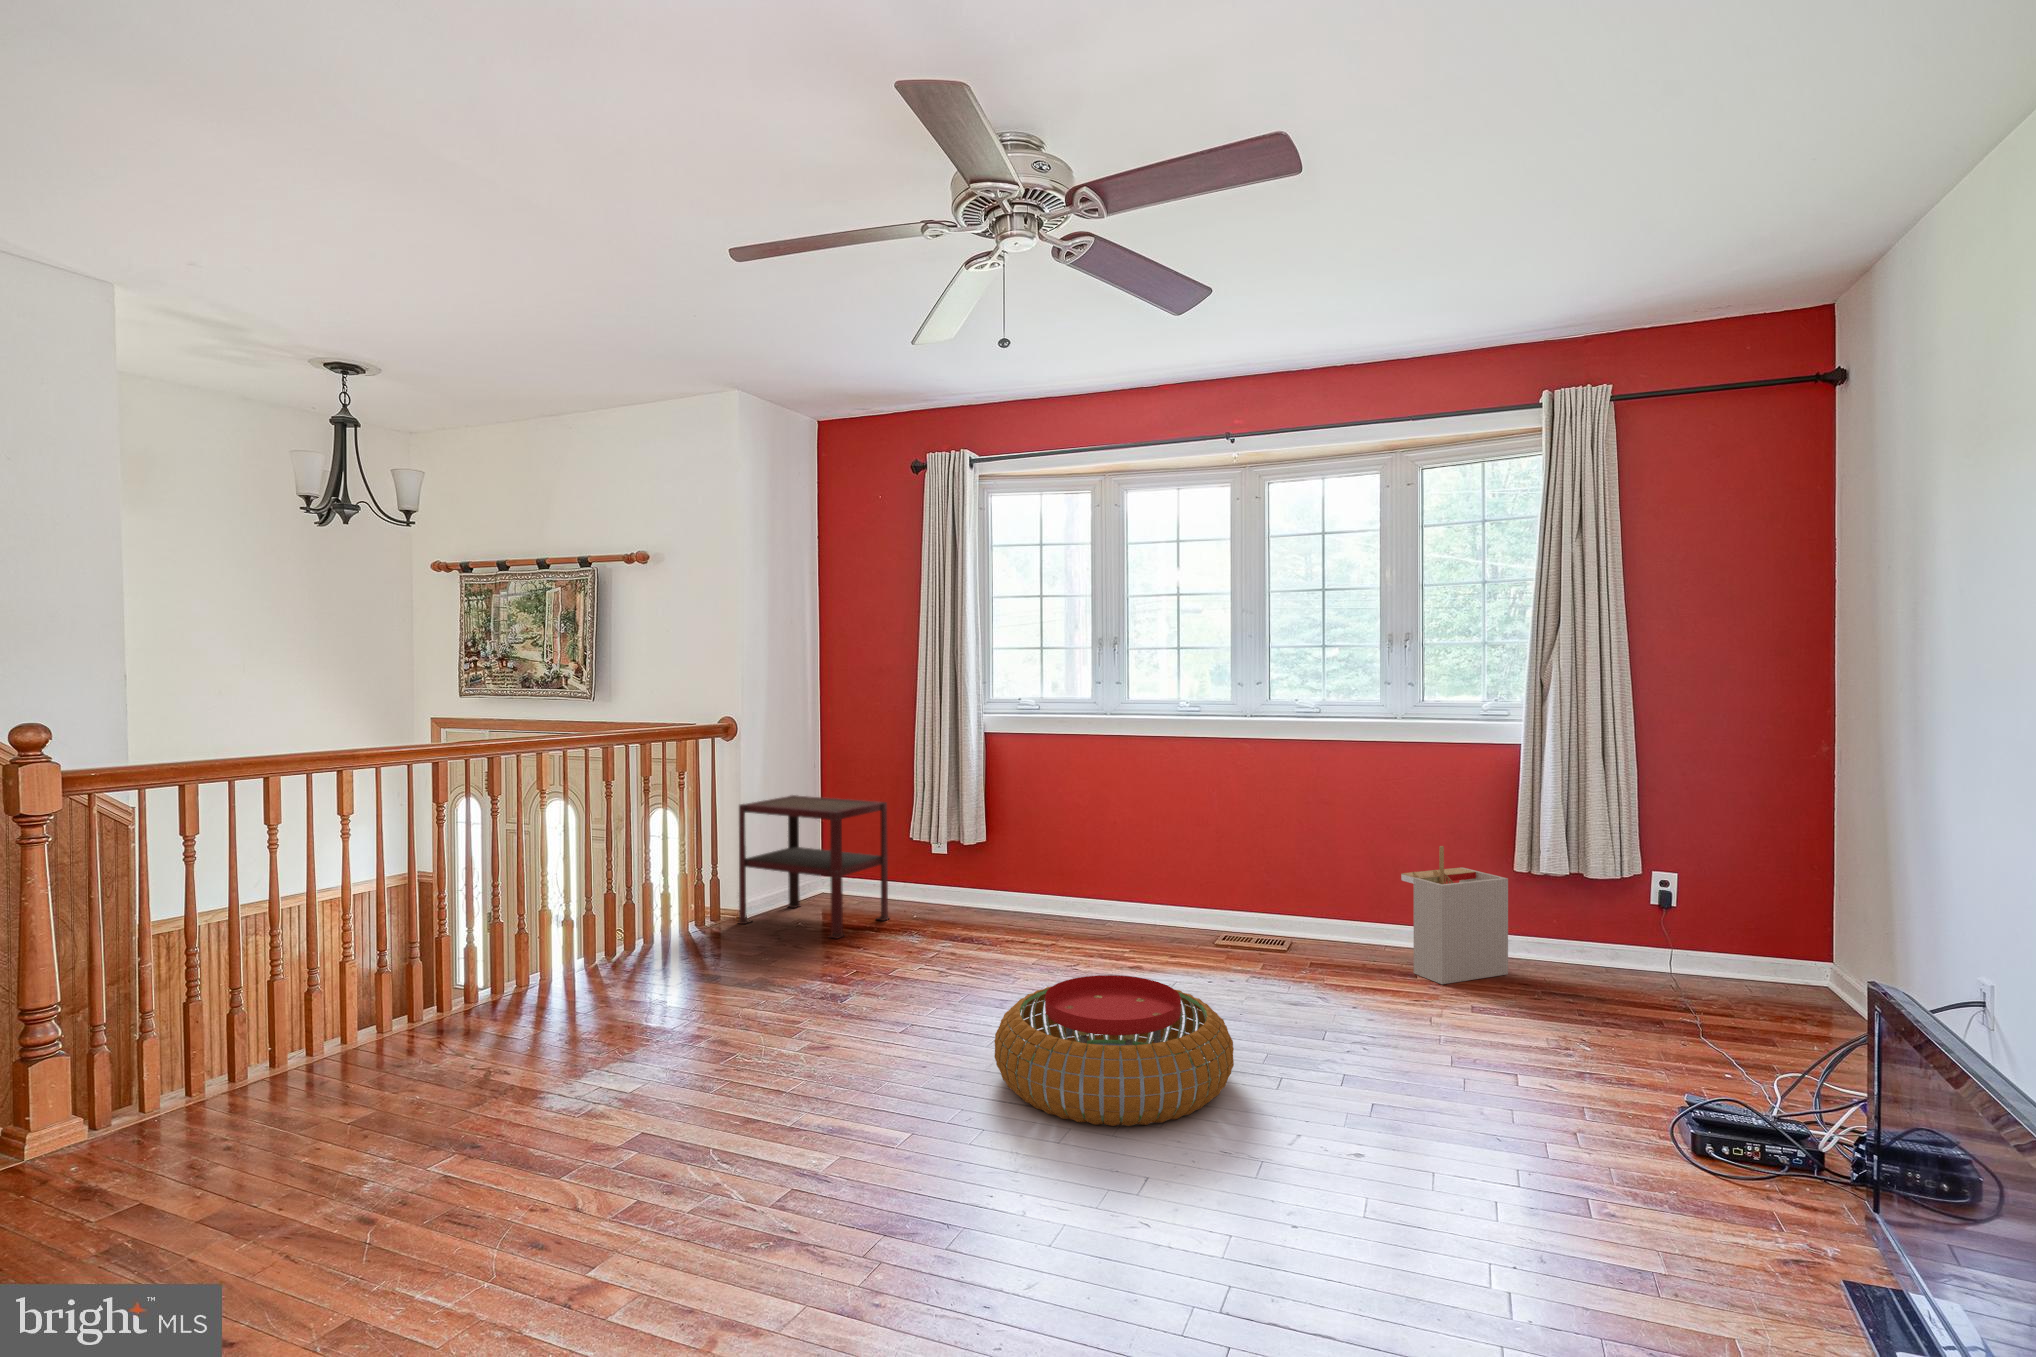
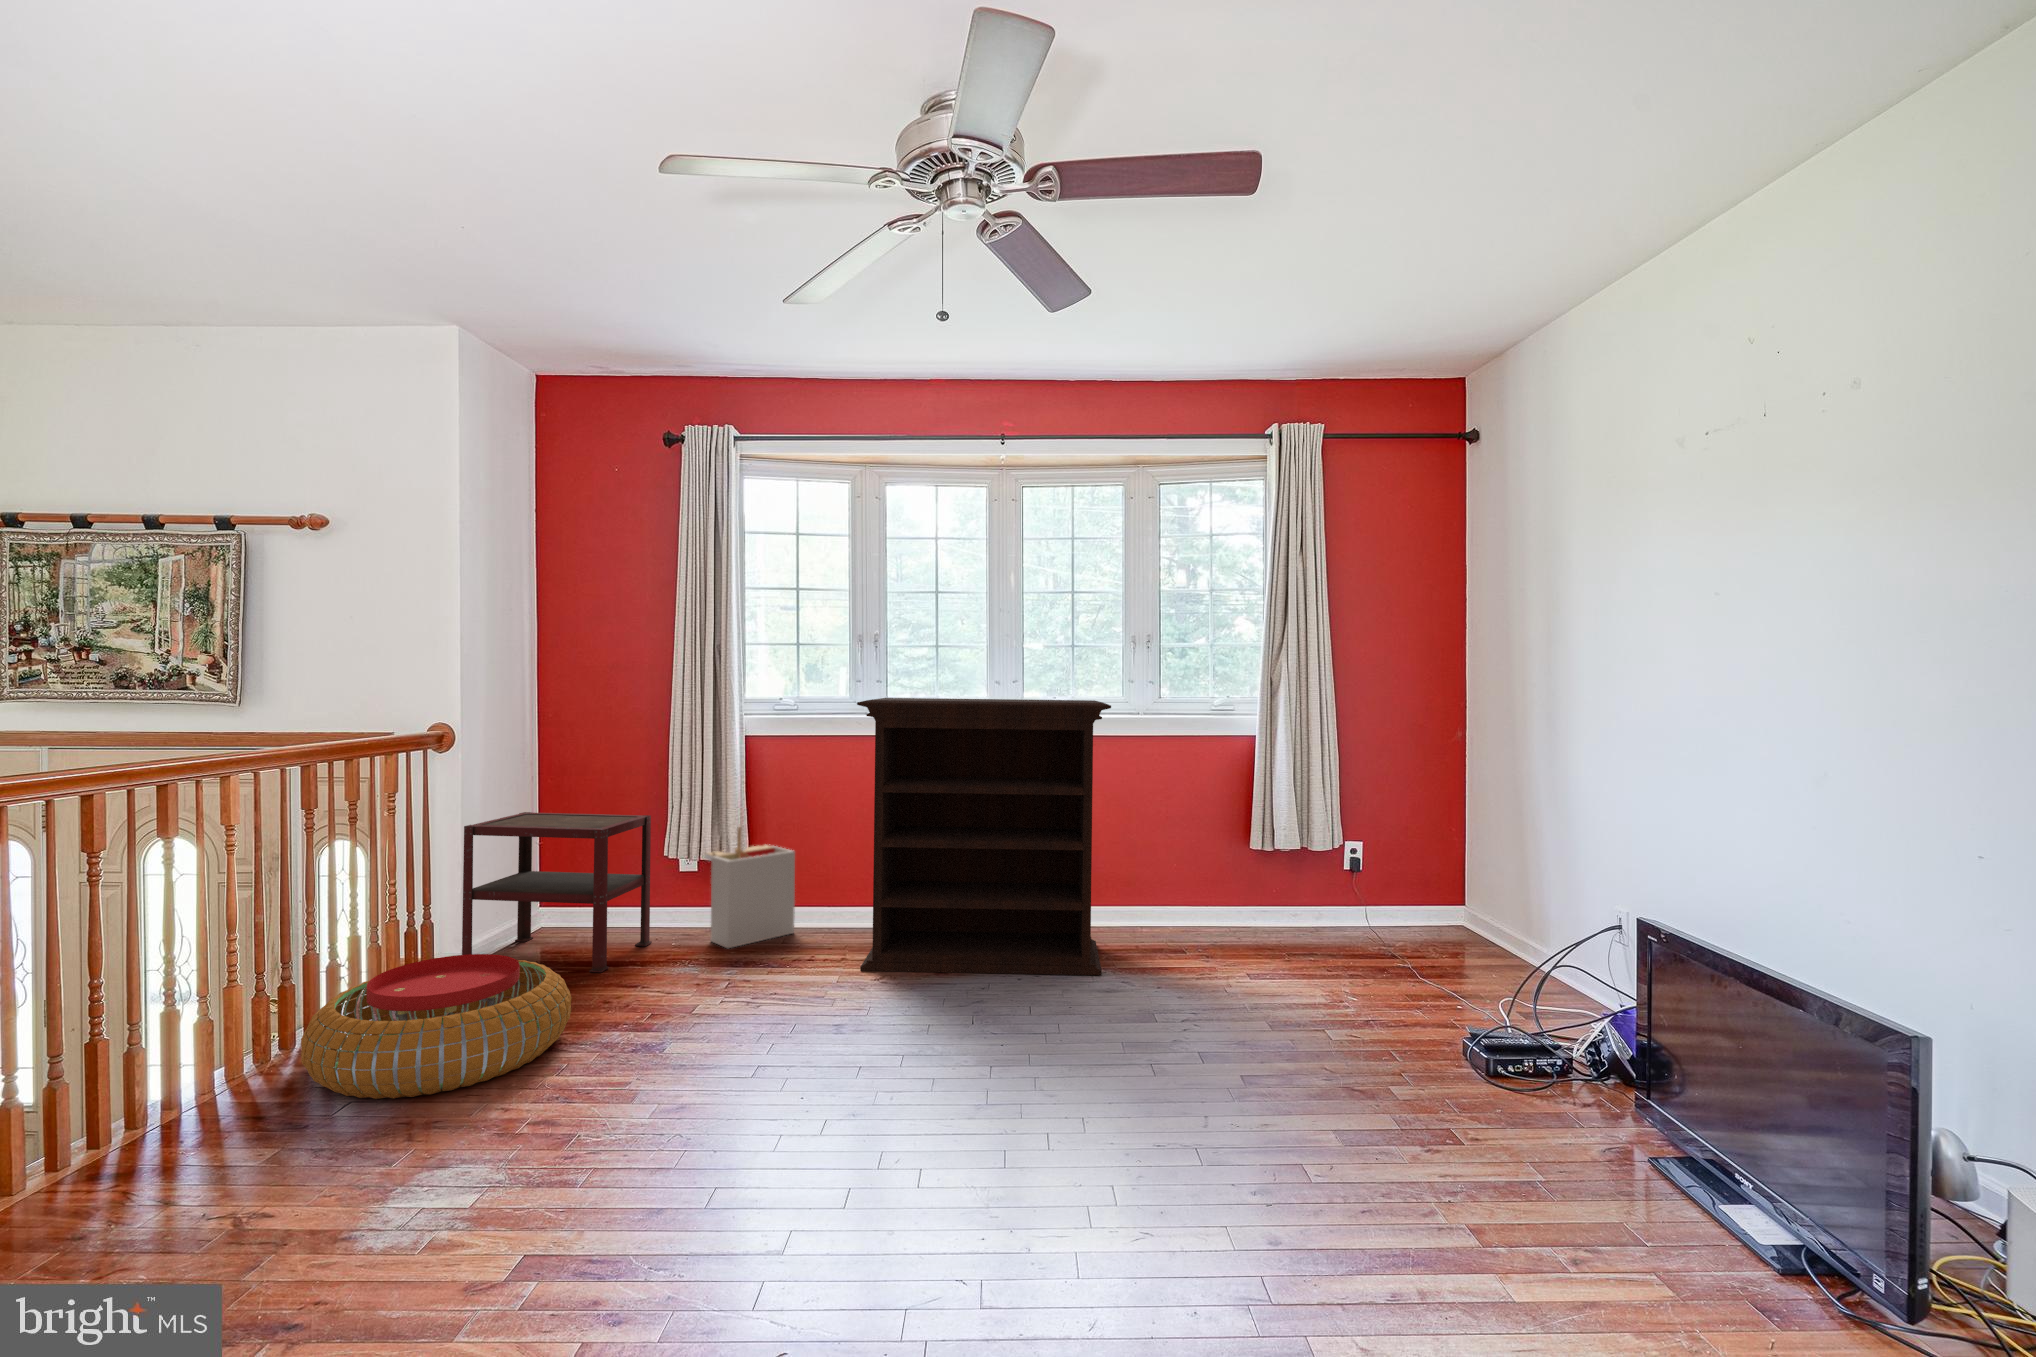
bookshelf: none [1046,693,1318,991] -> present [857,698,1111,975]
storage bin: present [1401,846,1508,984] -> present [705,827,795,948]
pouf: present [994,975,1234,1126] -> present [301,954,571,1099]

